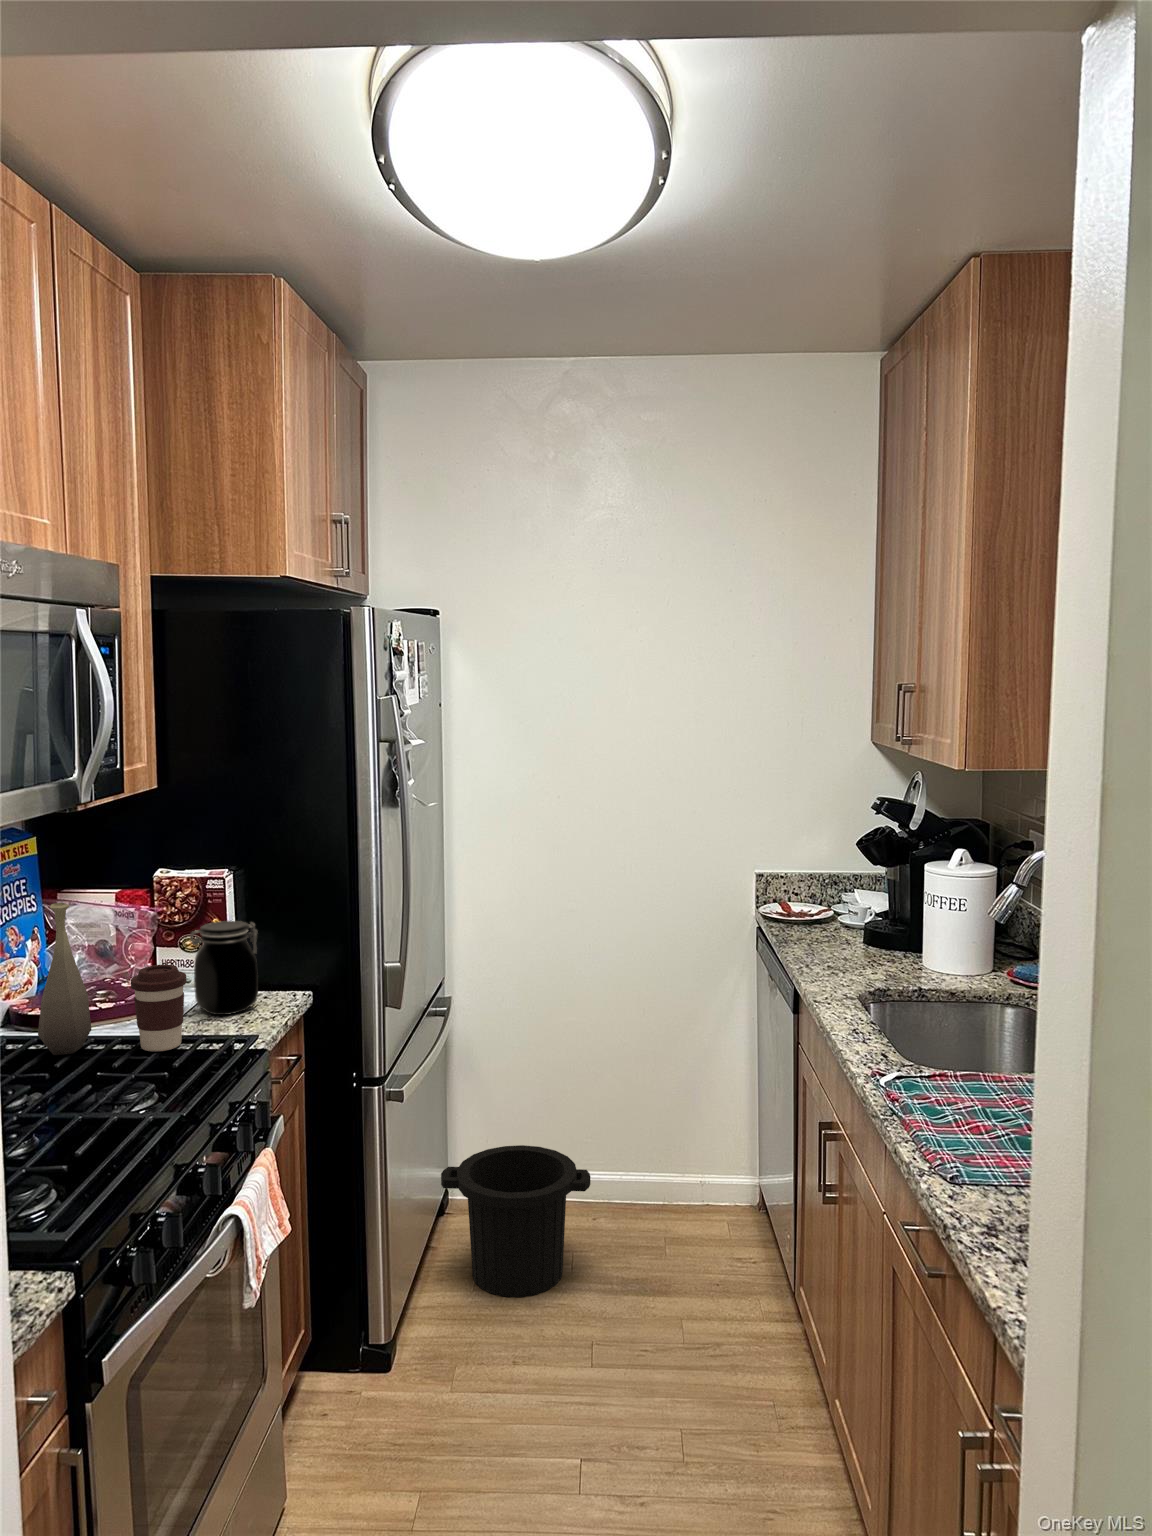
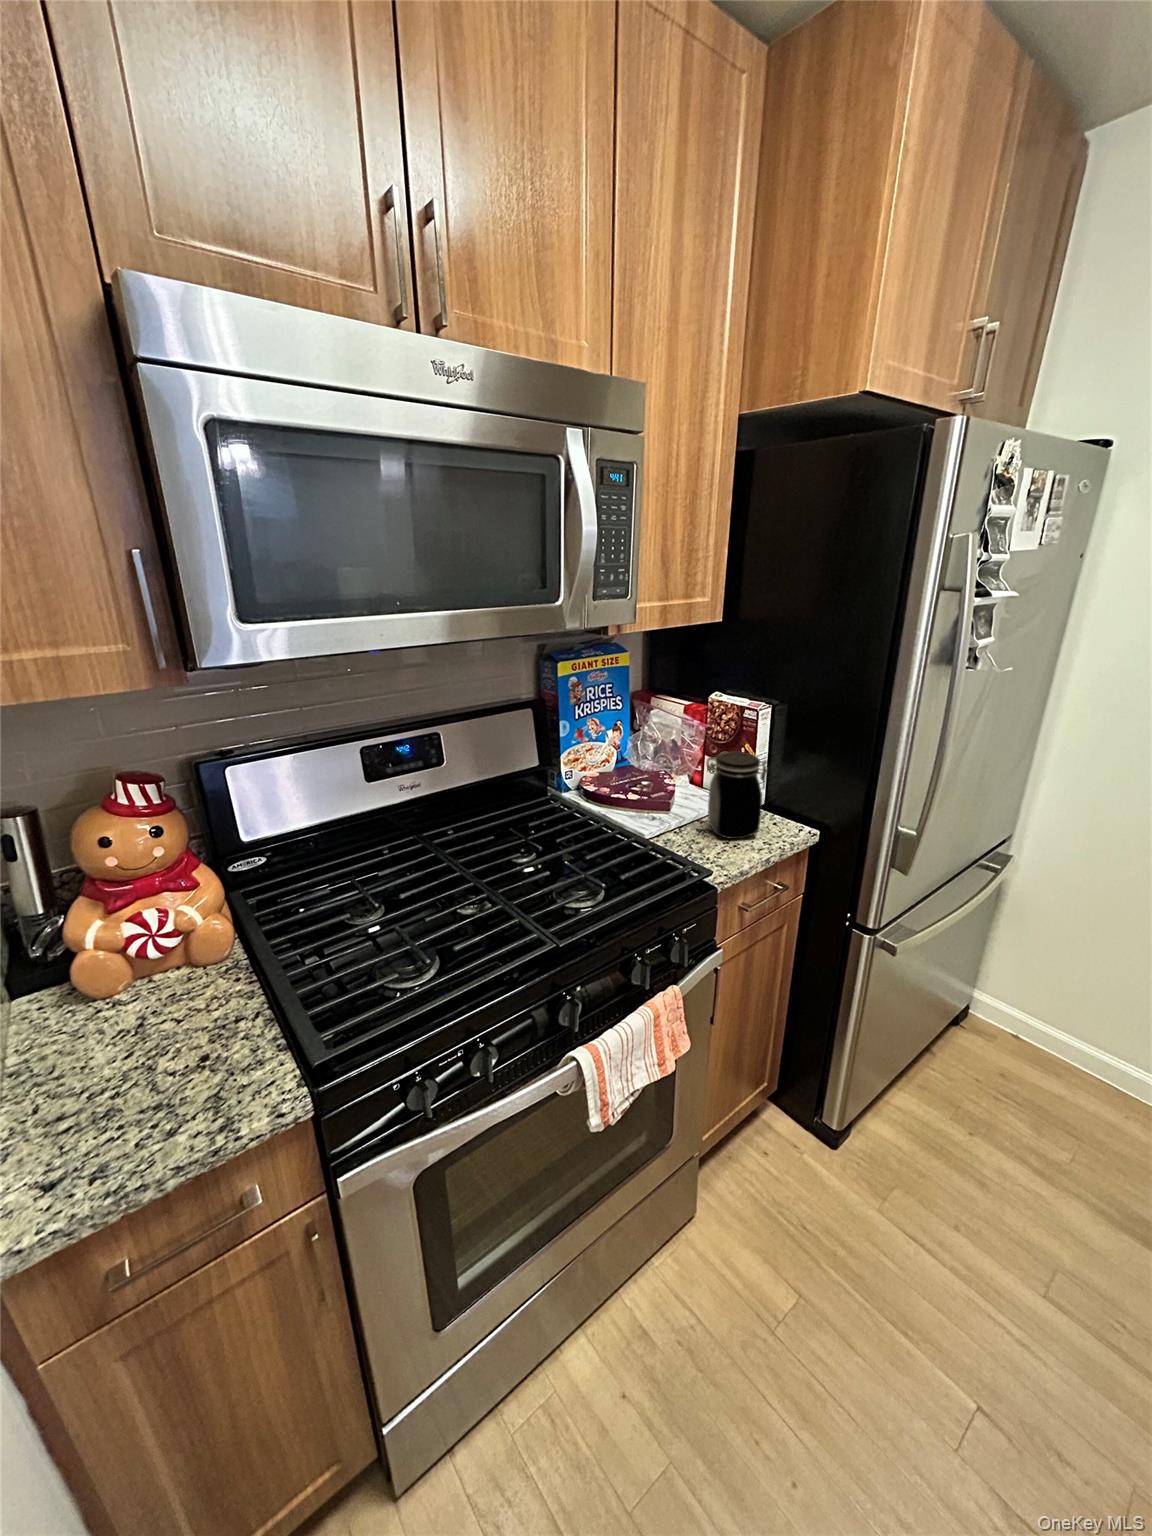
bottle: present [38,903,91,1055] -> none [561,718,602,843]
coffee cup: present [131,964,187,1051] -> none [623,788,671,866]
trash can: present [441,1145,591,1297] -> none [943,1001,1119,1162]

